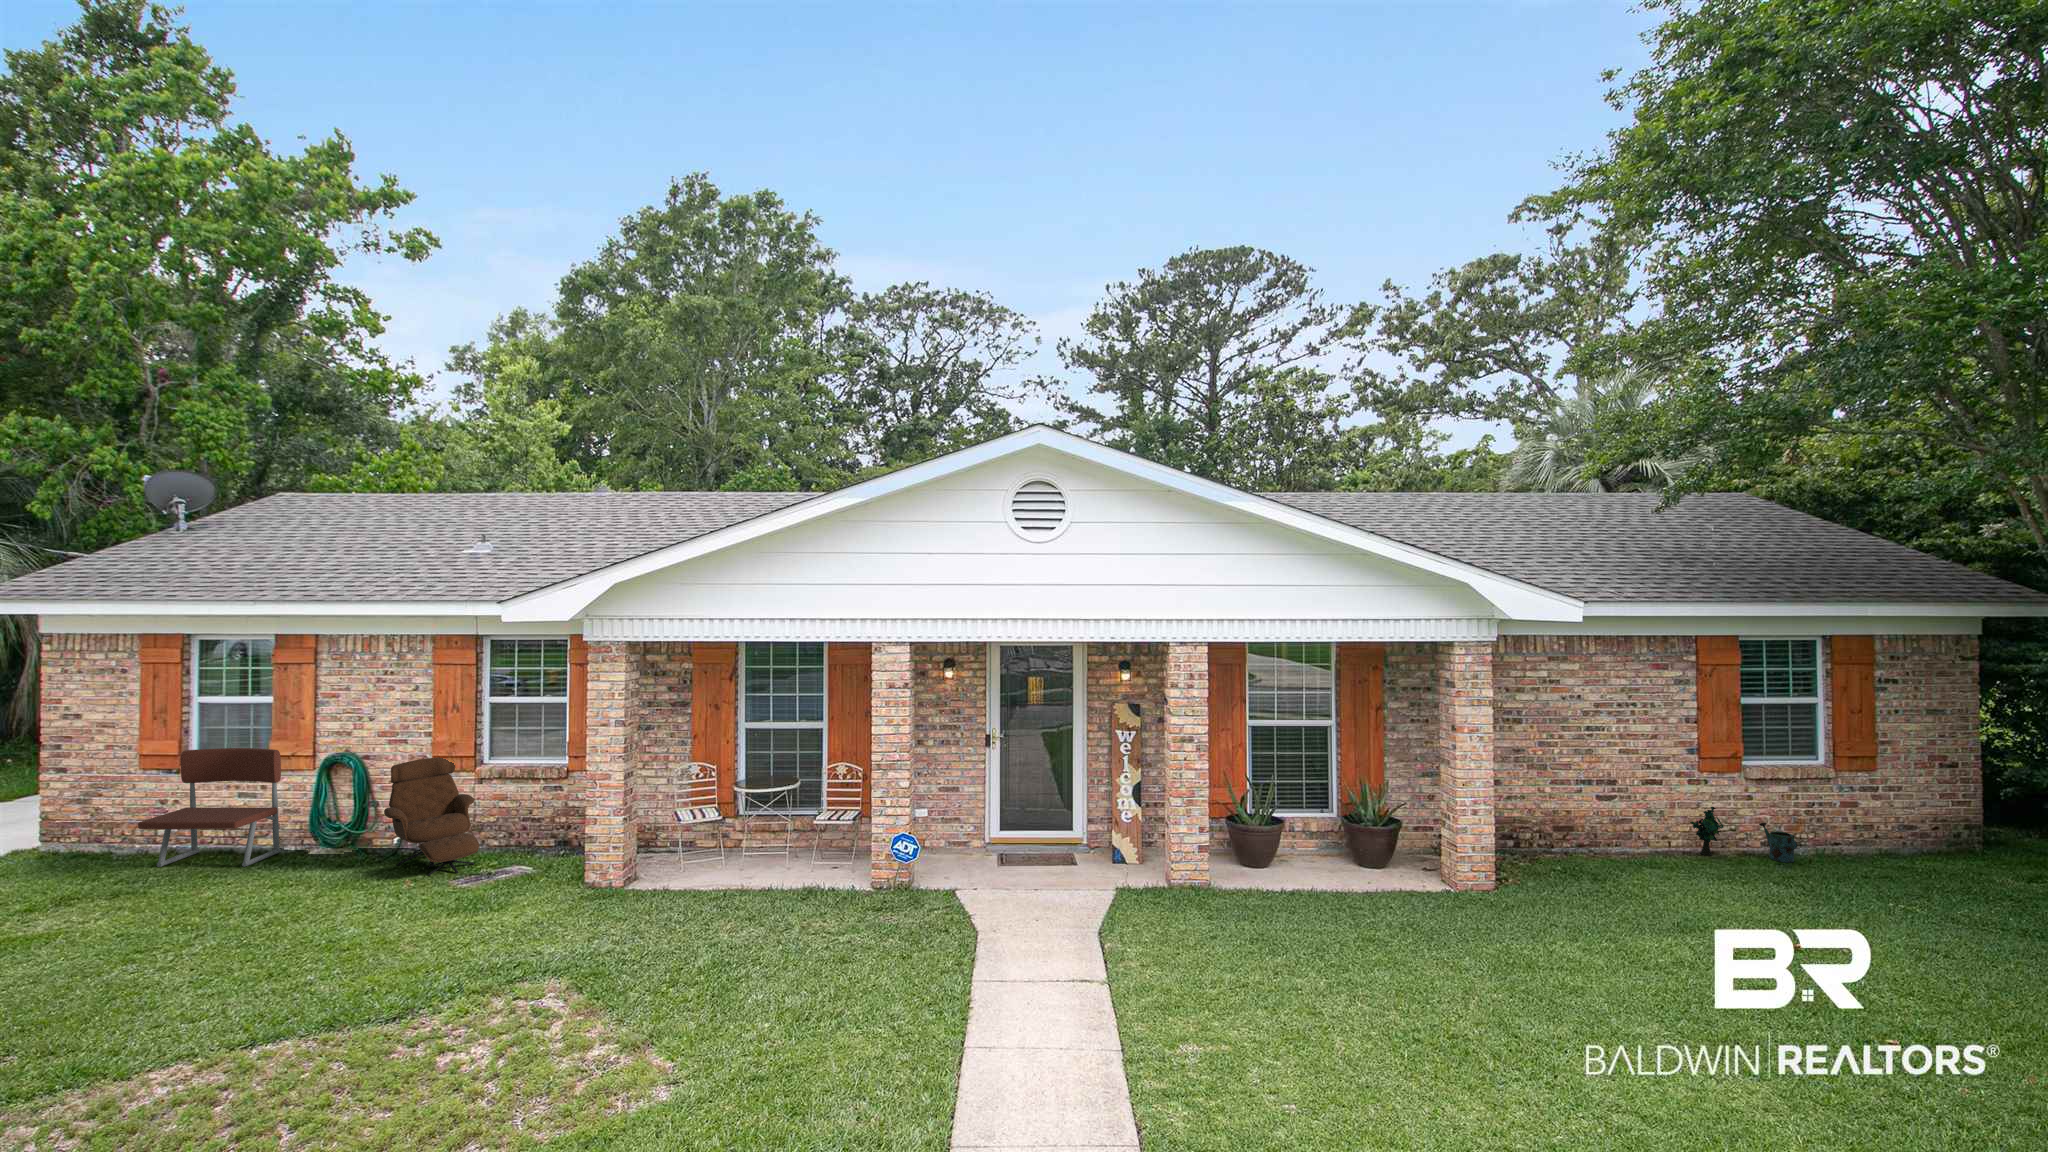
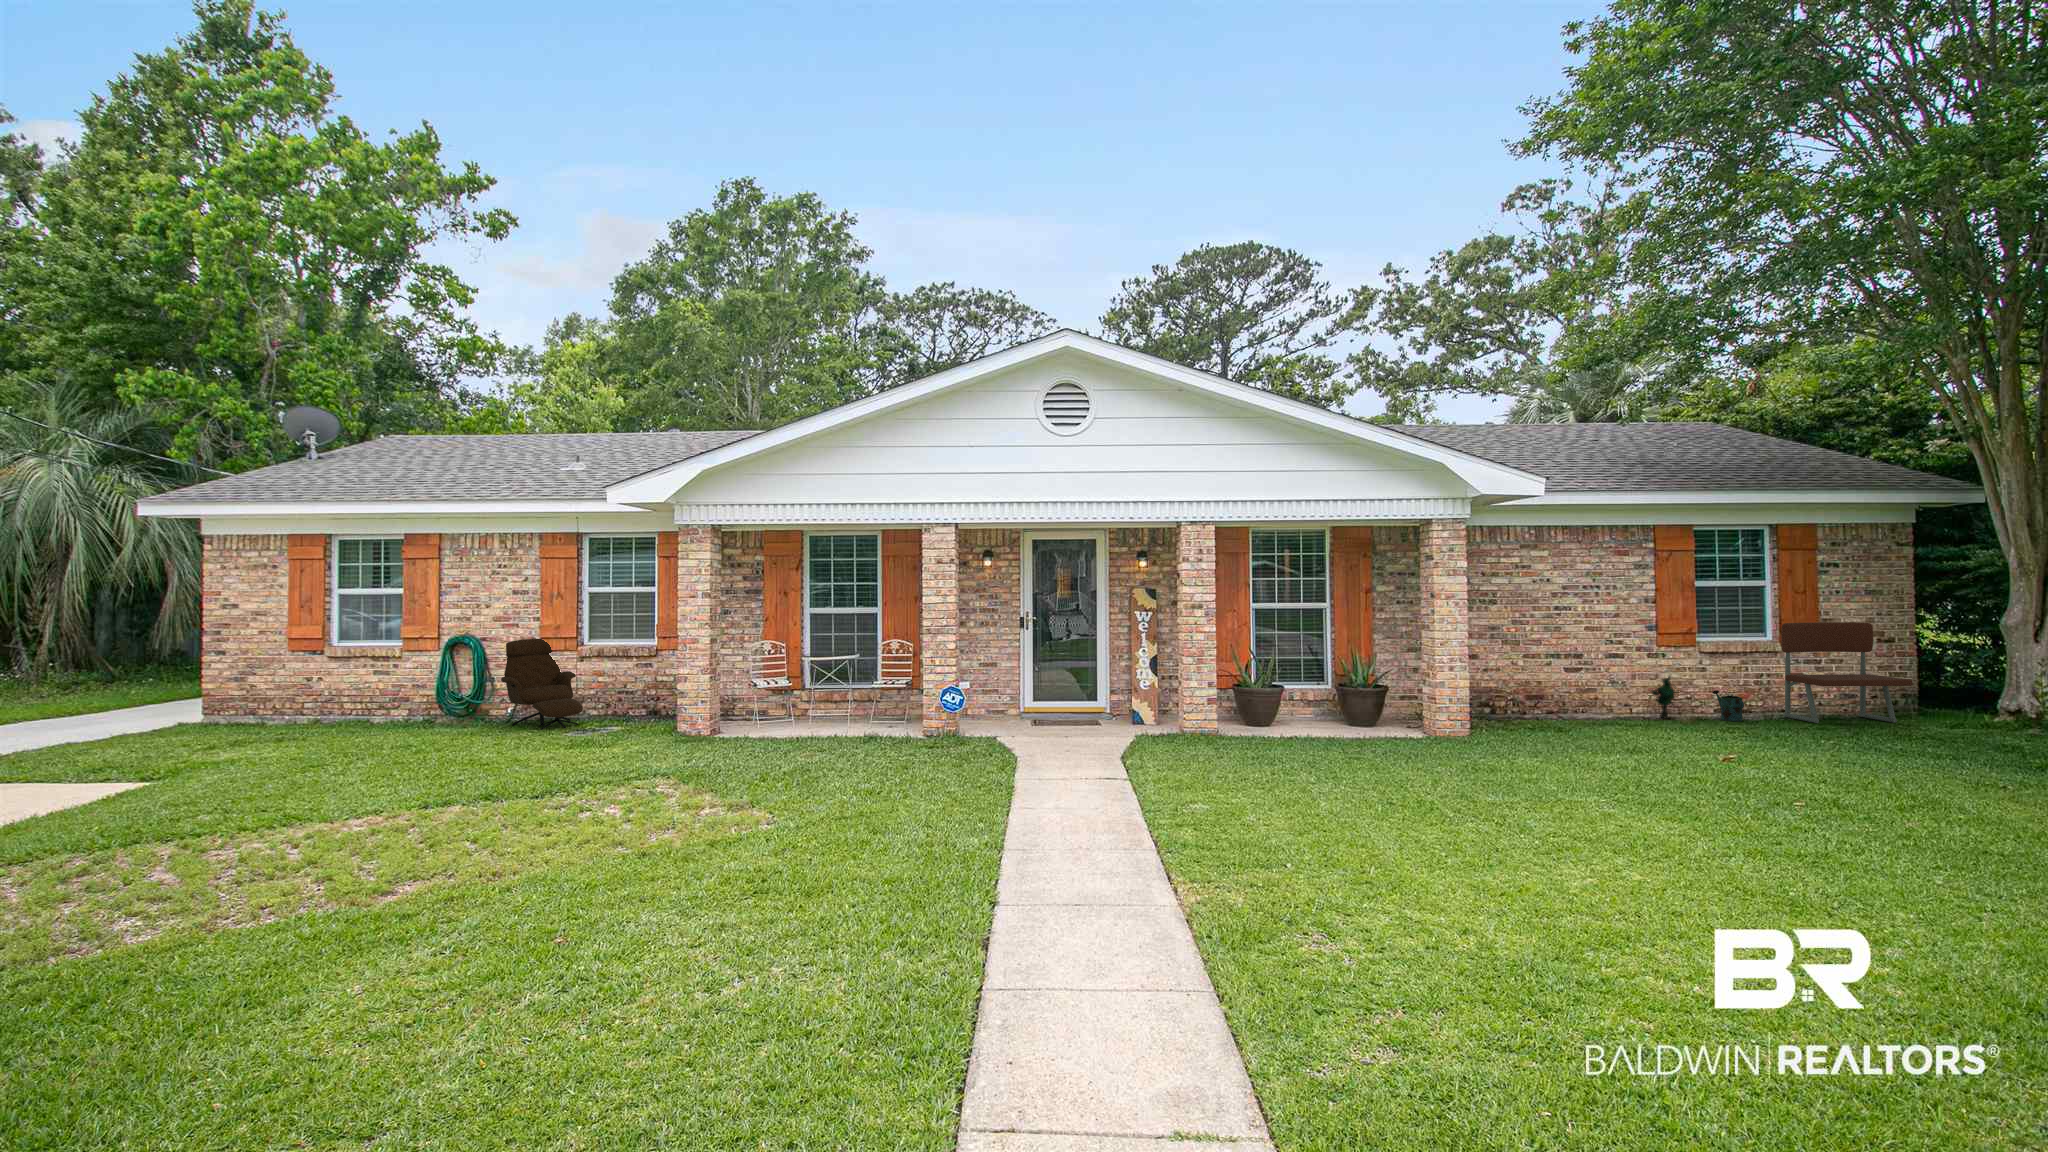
bench: present [138,748,281,867] -> present [1781,622,1912,723]

